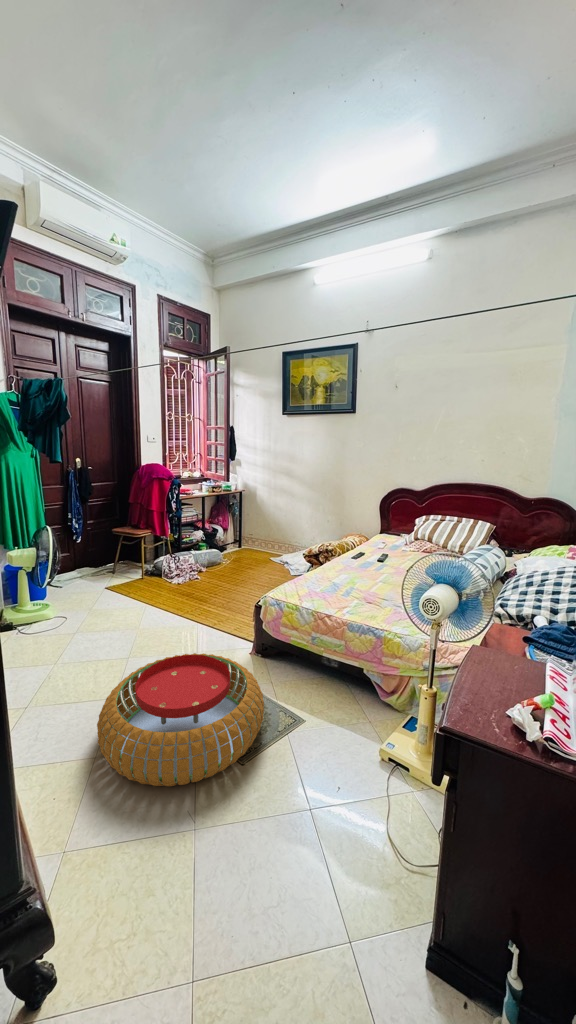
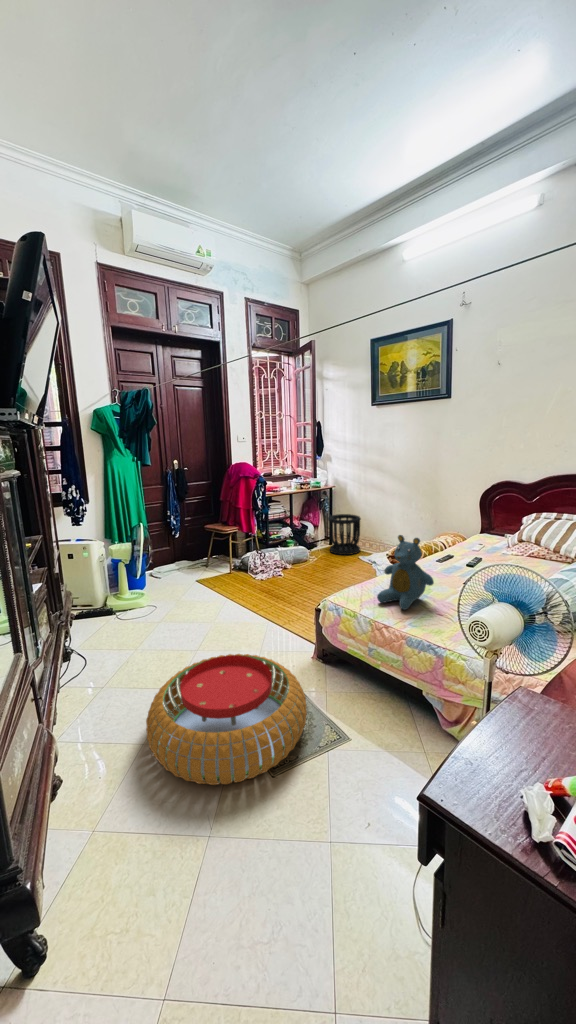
wastebasket: none [240,517,271,556] -> present [328,514,361,555]
teddy bear: none [315,532,363,599] -> present [377,535,434,610]

